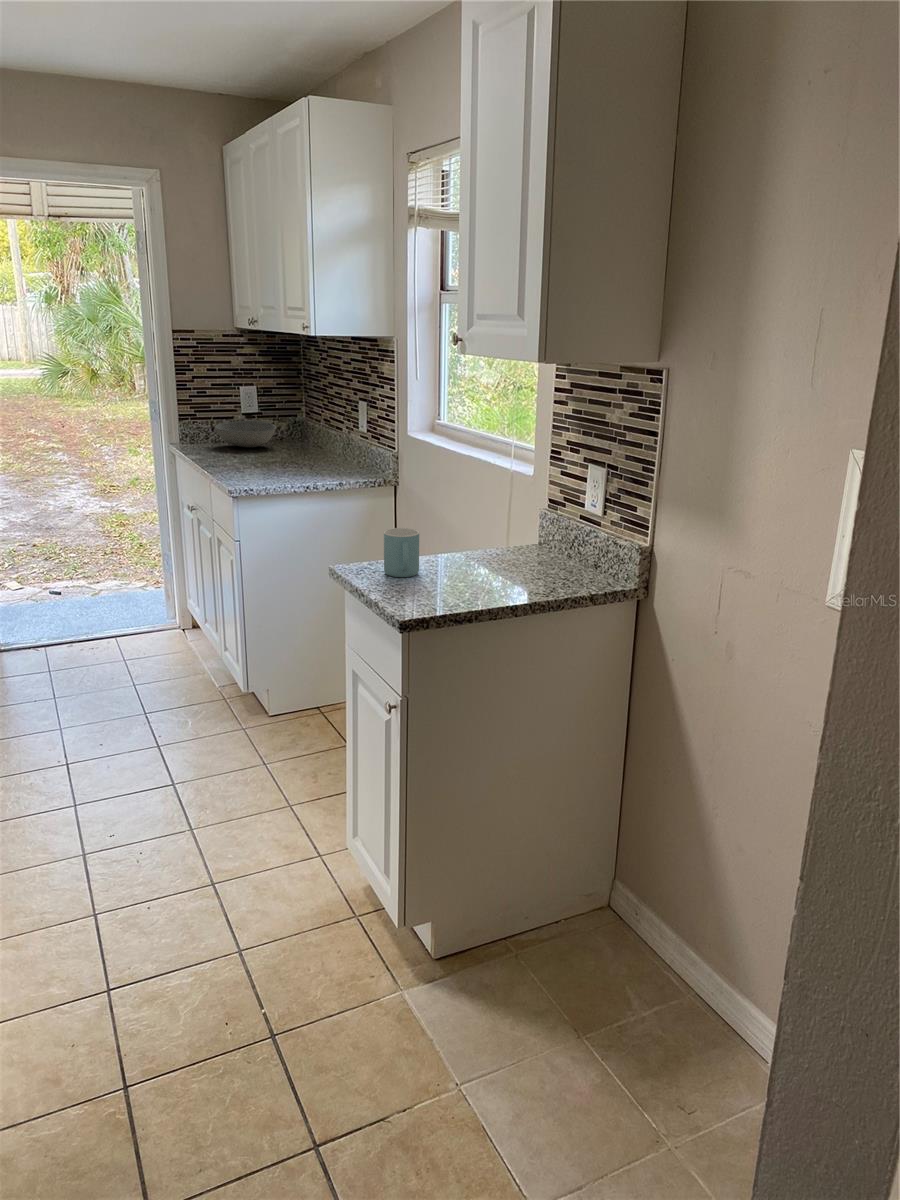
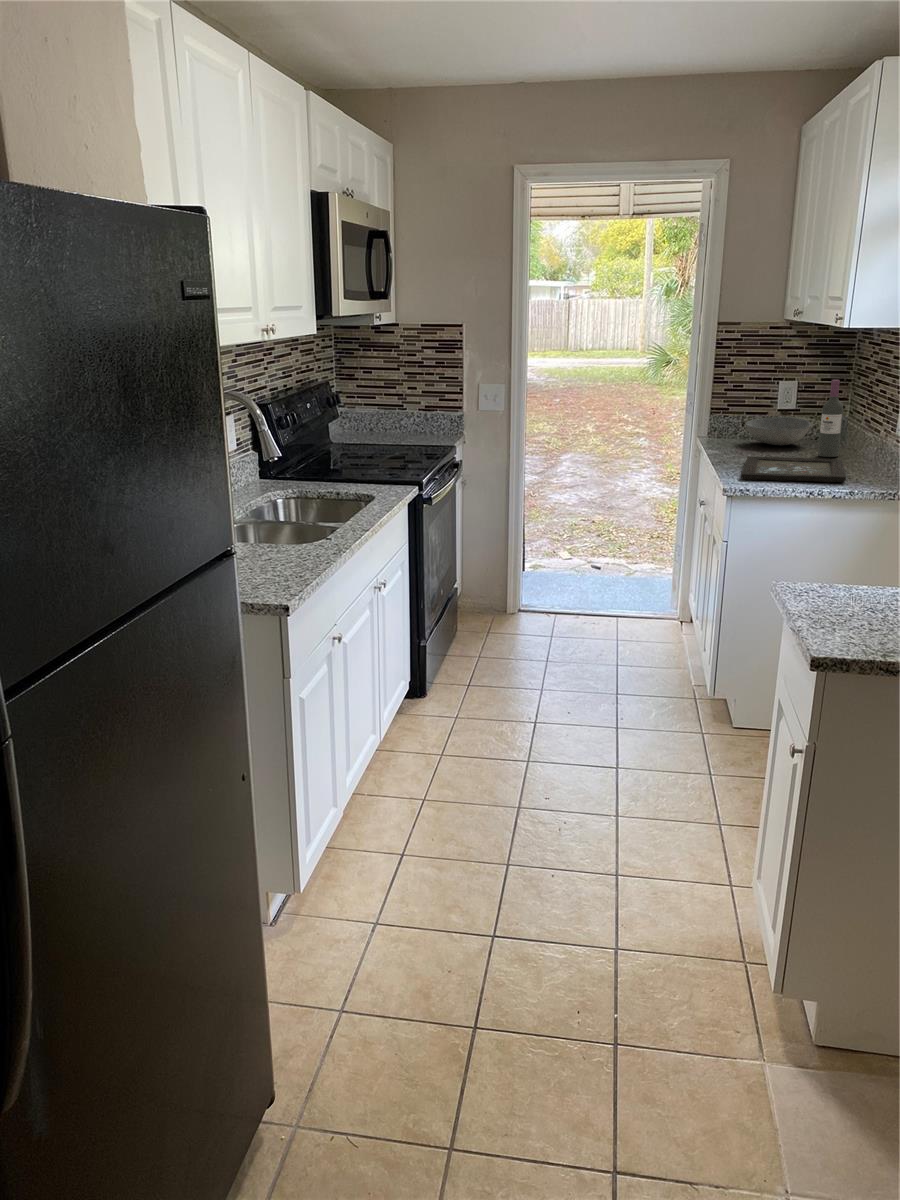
wine bottle: none [289,384,308,456] -> present [818,380,843,457]
tray: none [231,457,331,478] -> present [741,456,846,482]
mug: present [384,528,419,577] -> none [826,555,875,613]

